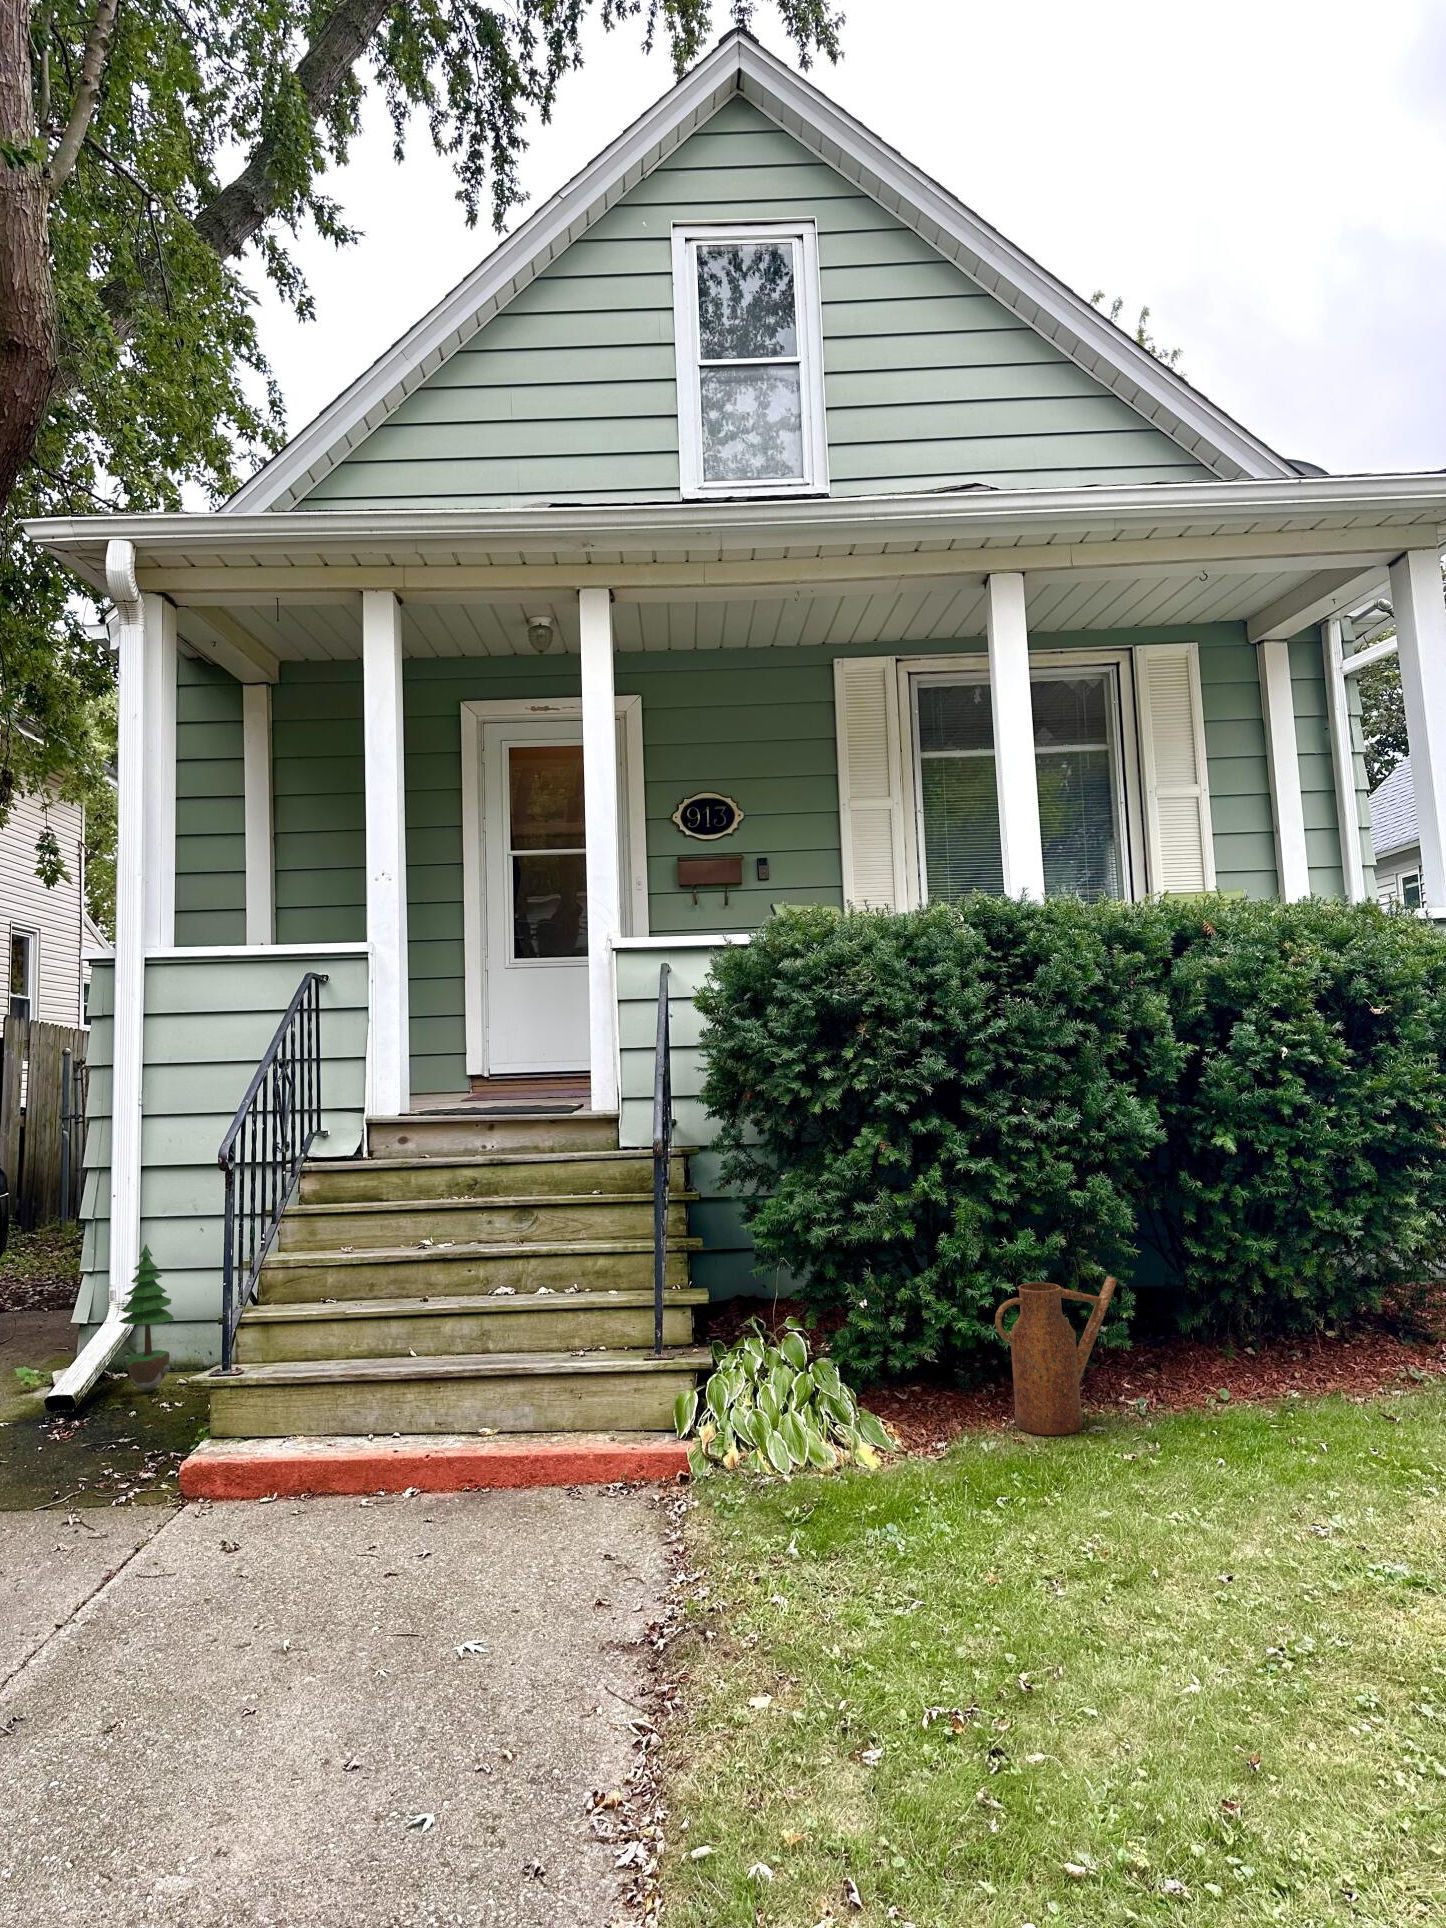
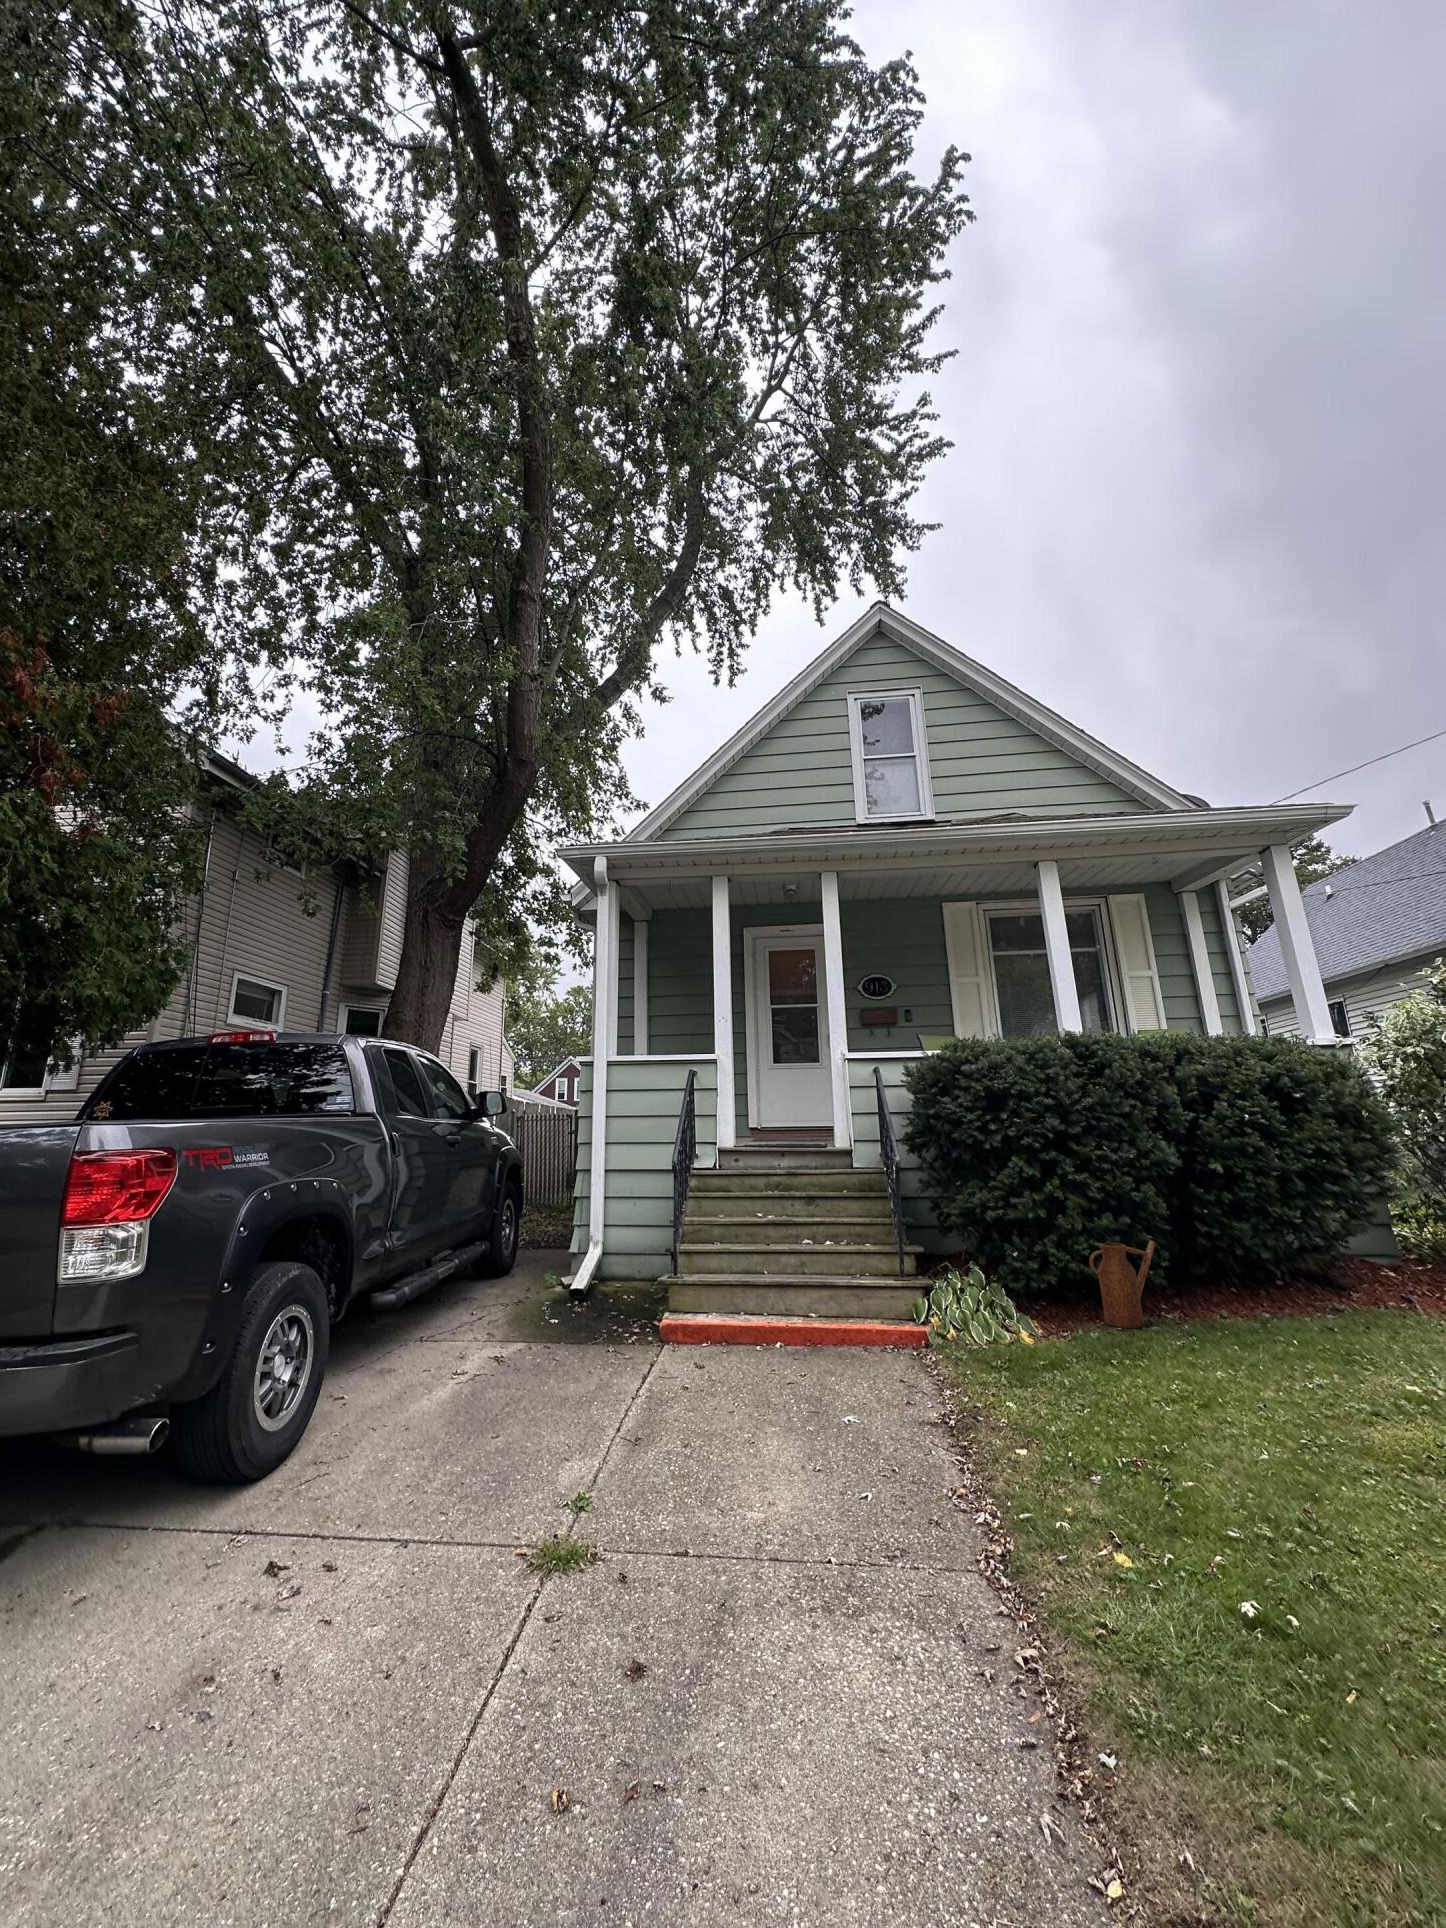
potted tree: present [119,1245,174,1391] -> none [595,1214,623,1295]

